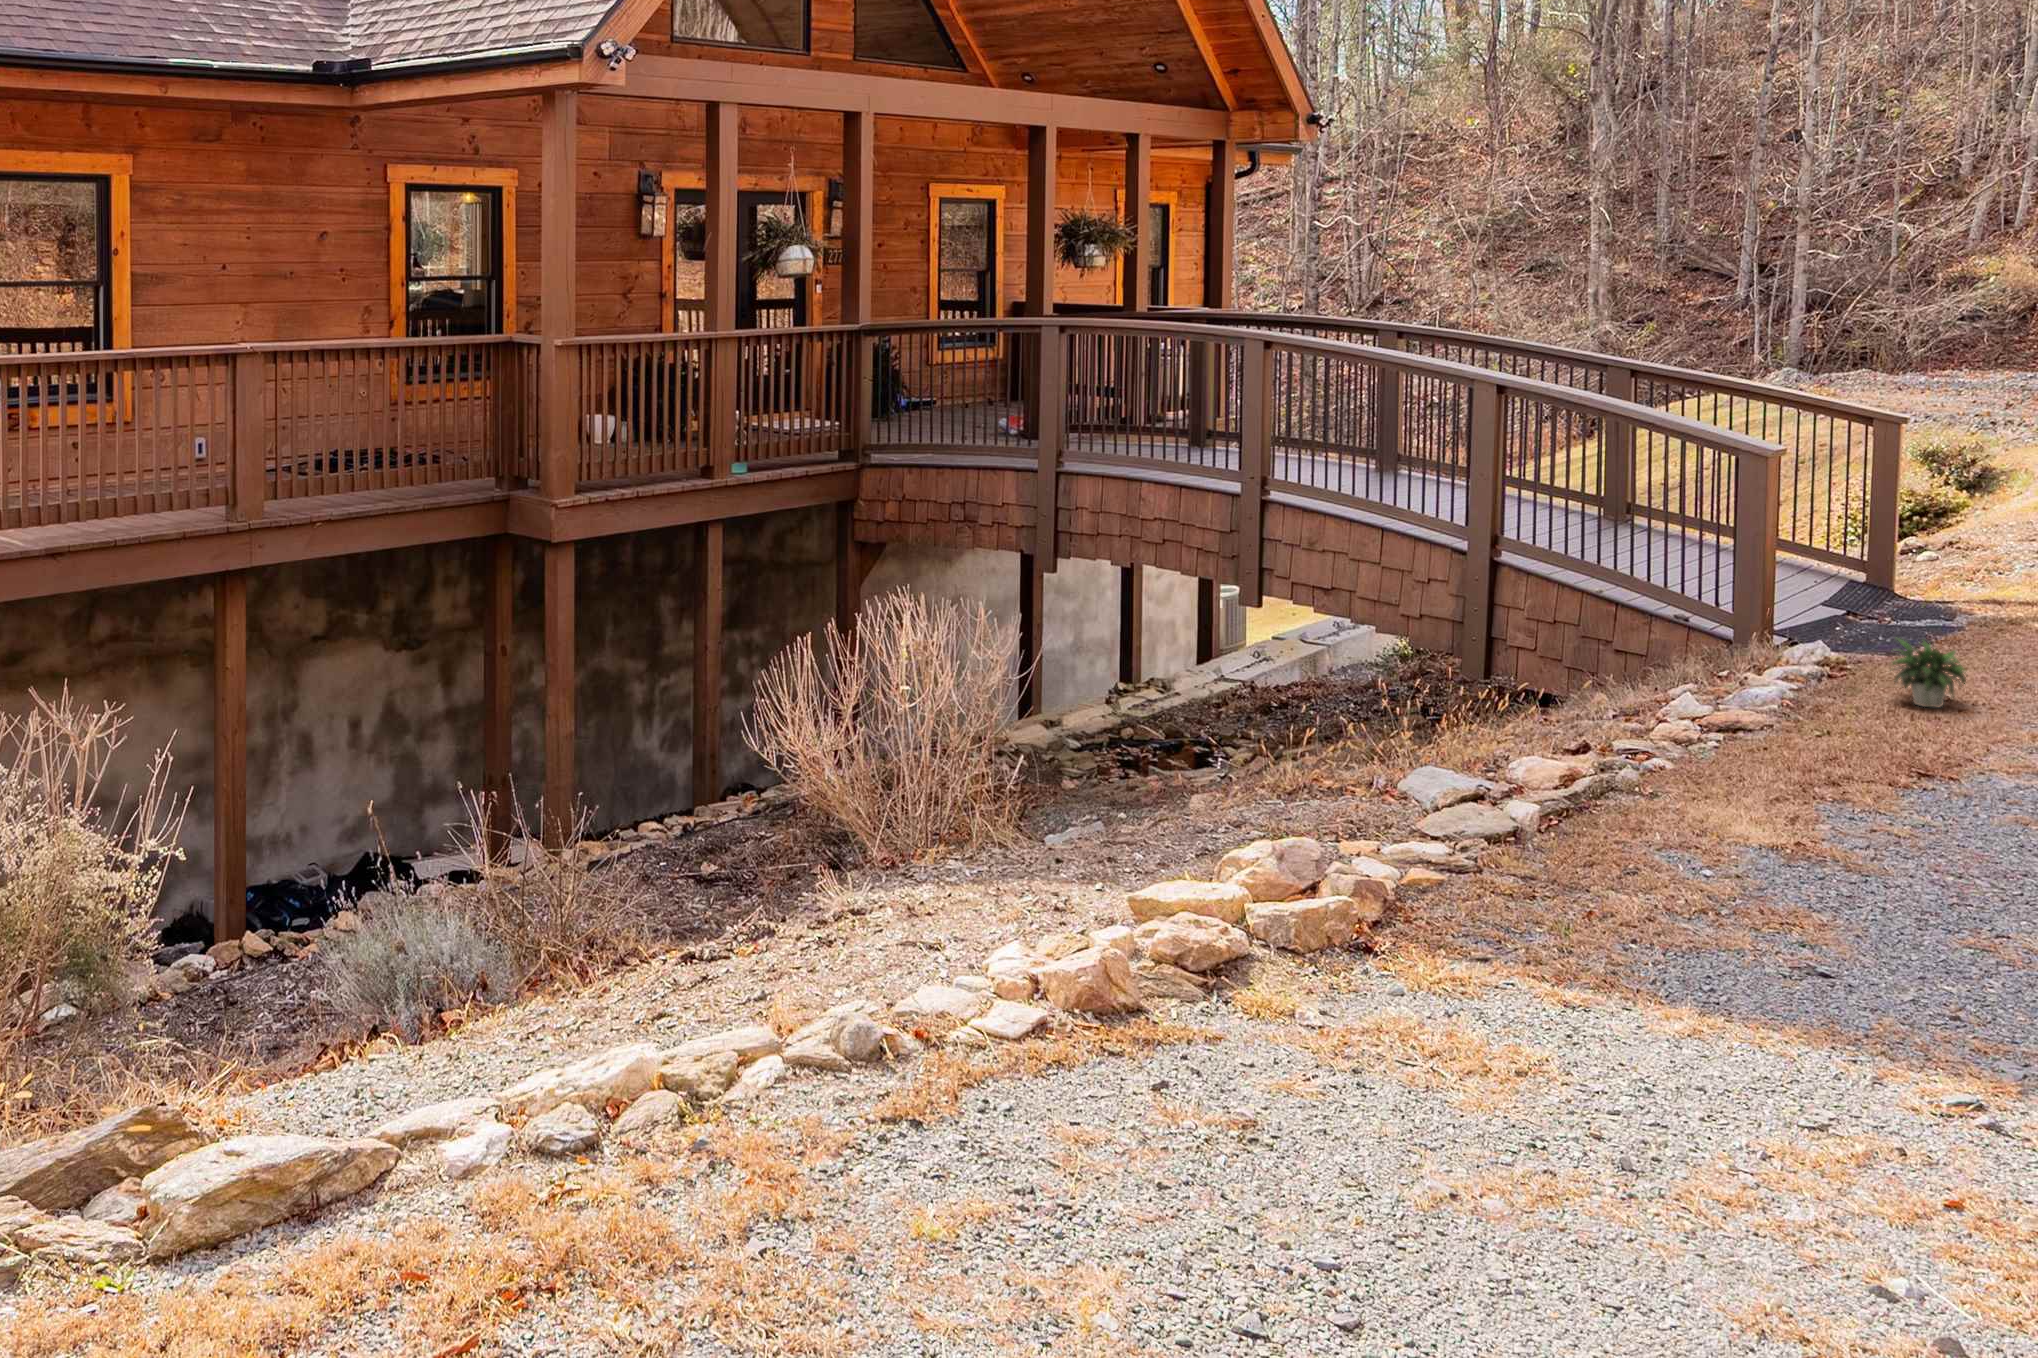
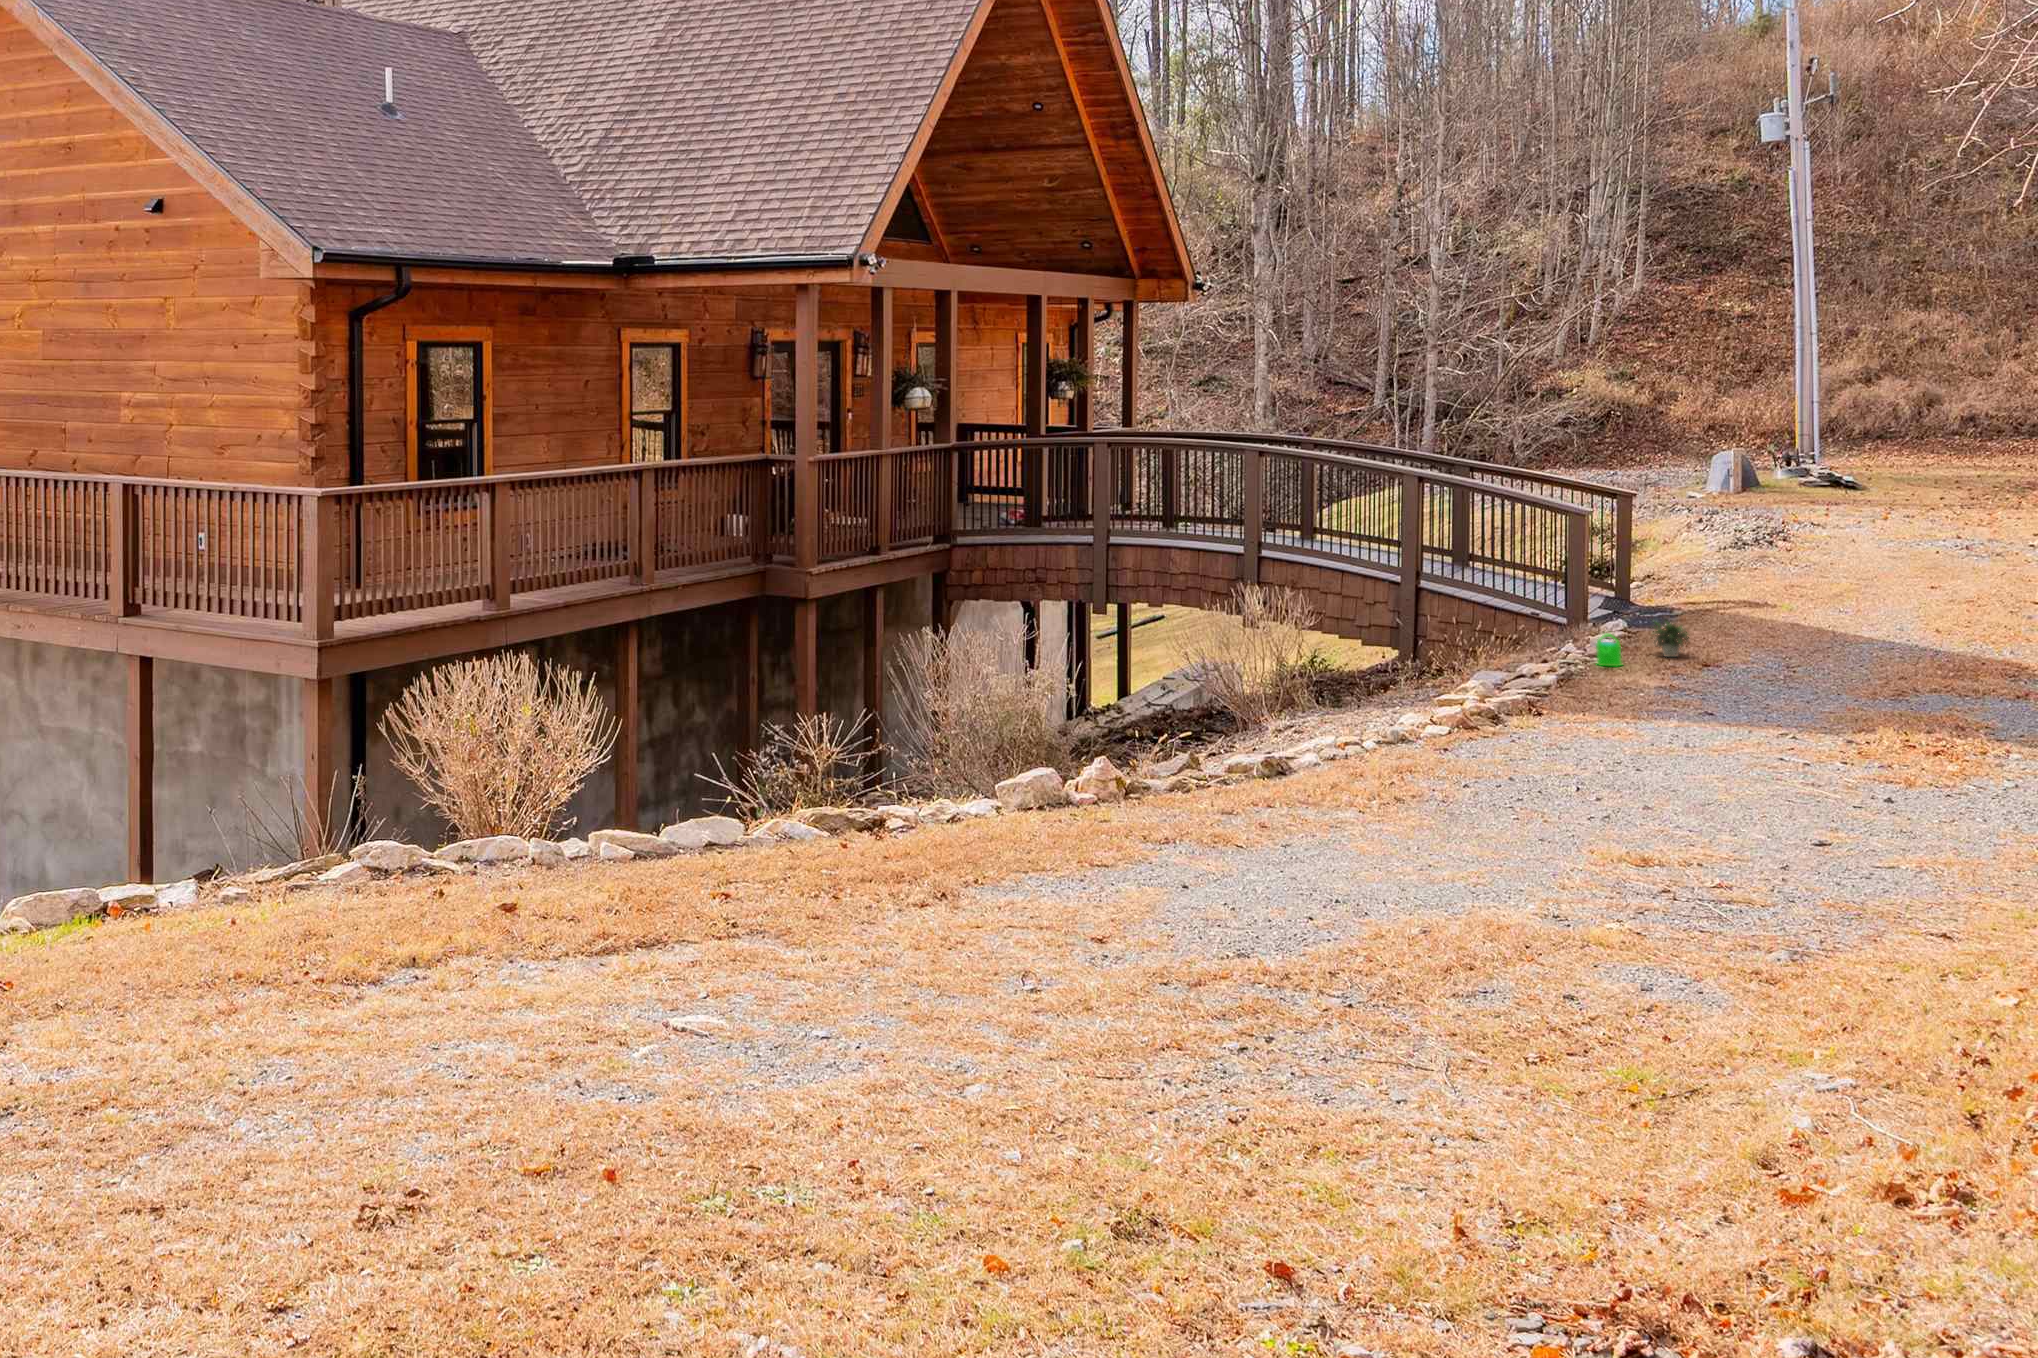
watering can: none [1771,659,1825,720] -> present [1596,633,1623,666]

